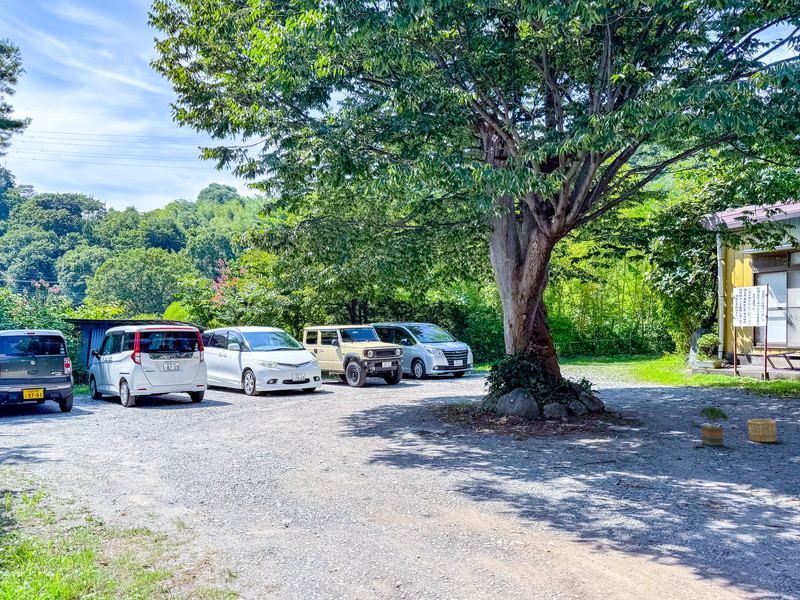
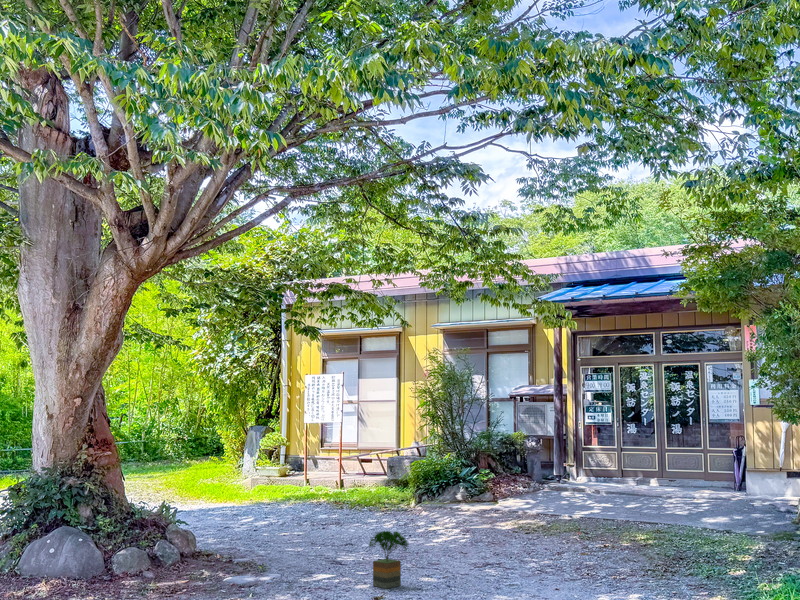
wooden bucket: present [747,419,776,442] -> none [416,541,450,573]

